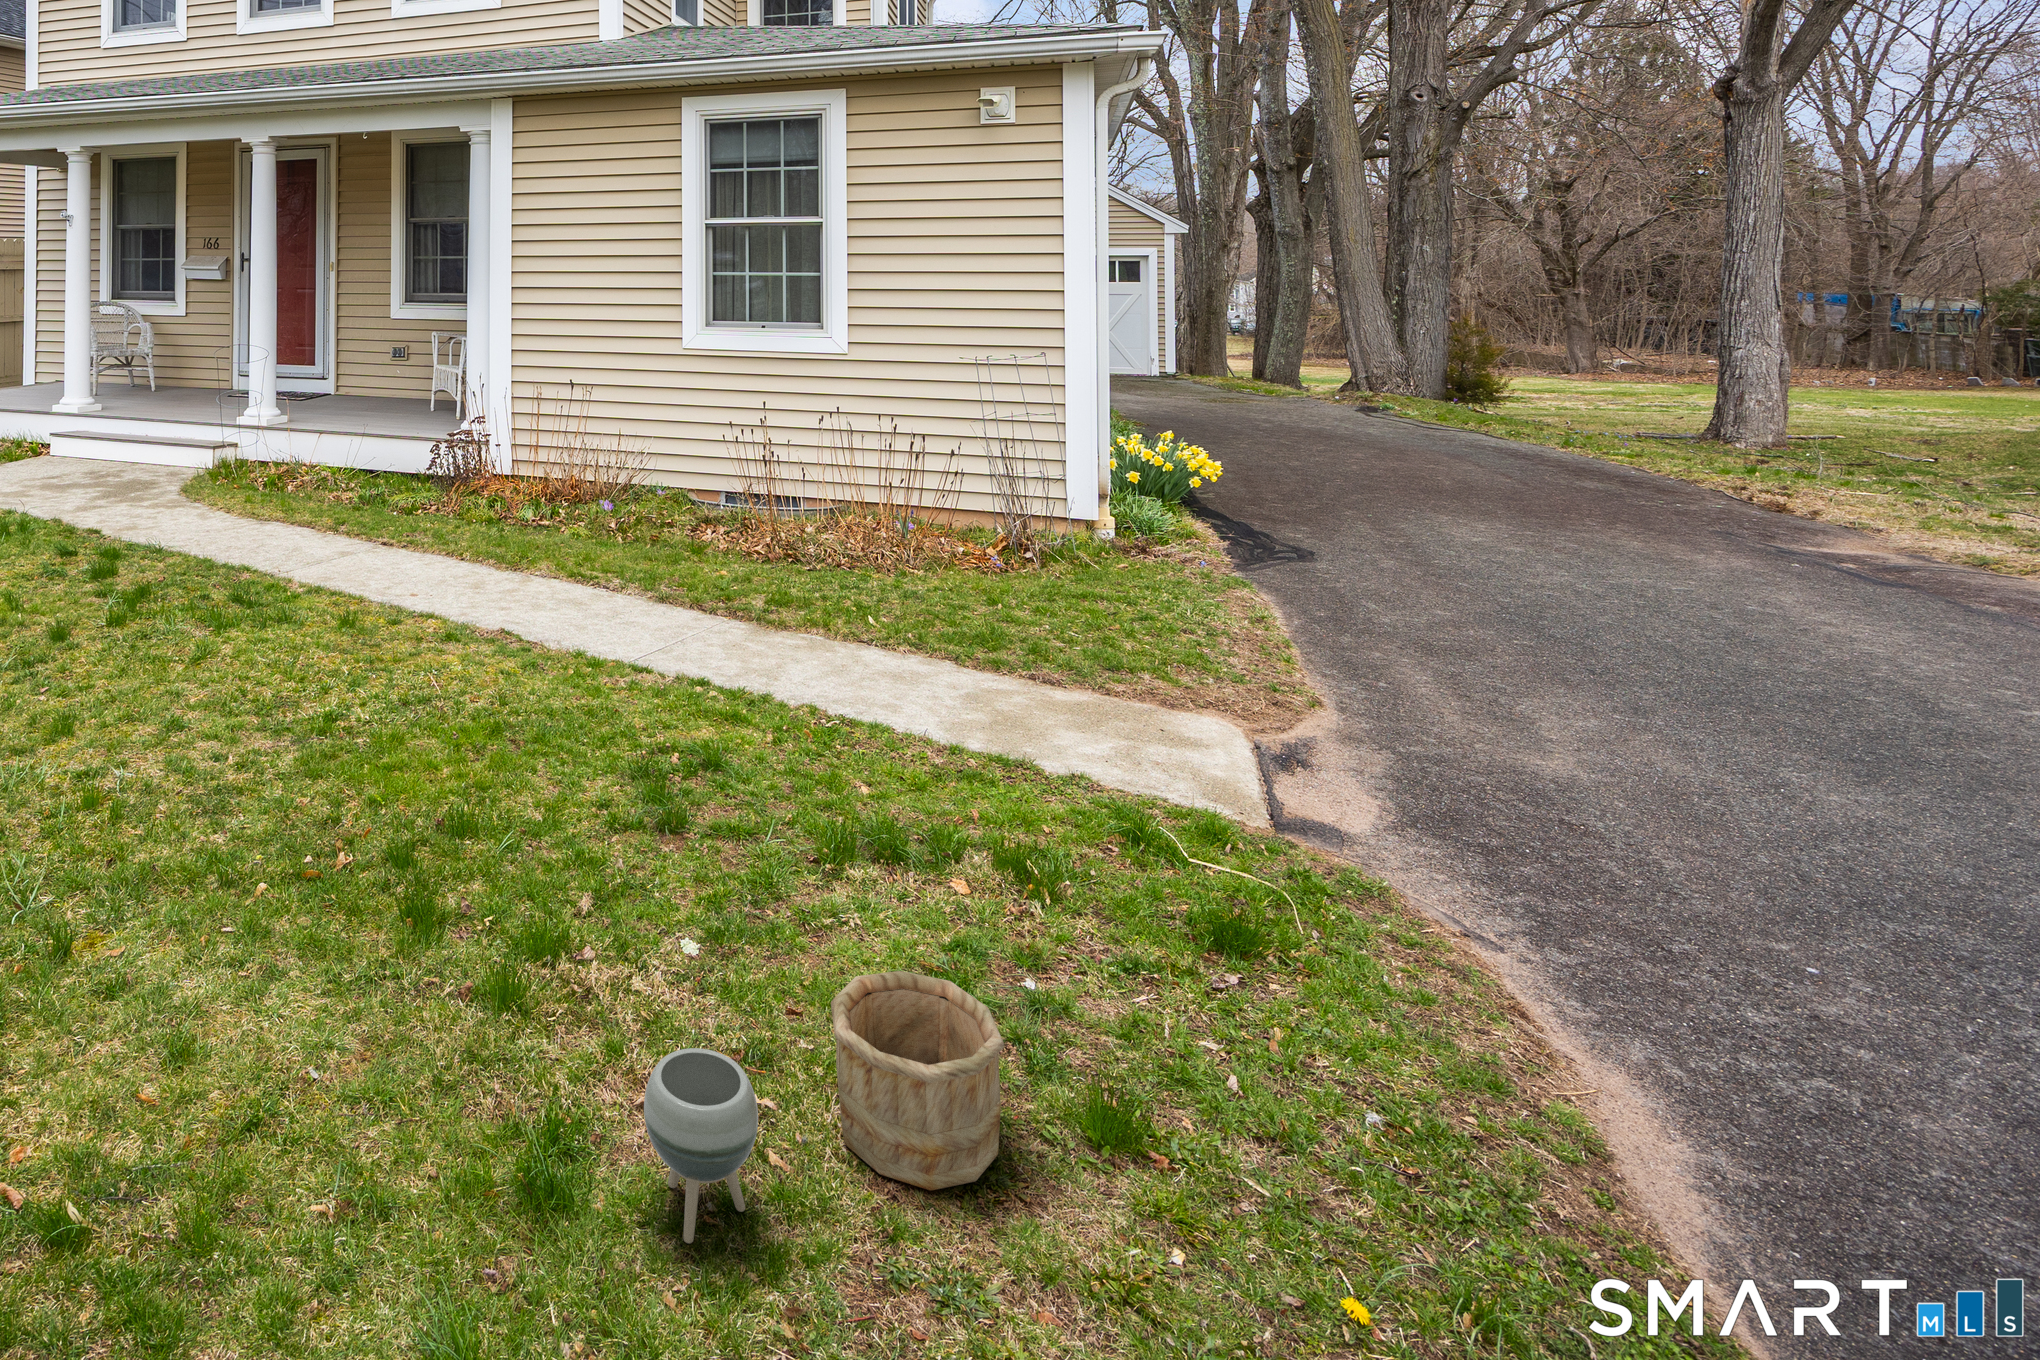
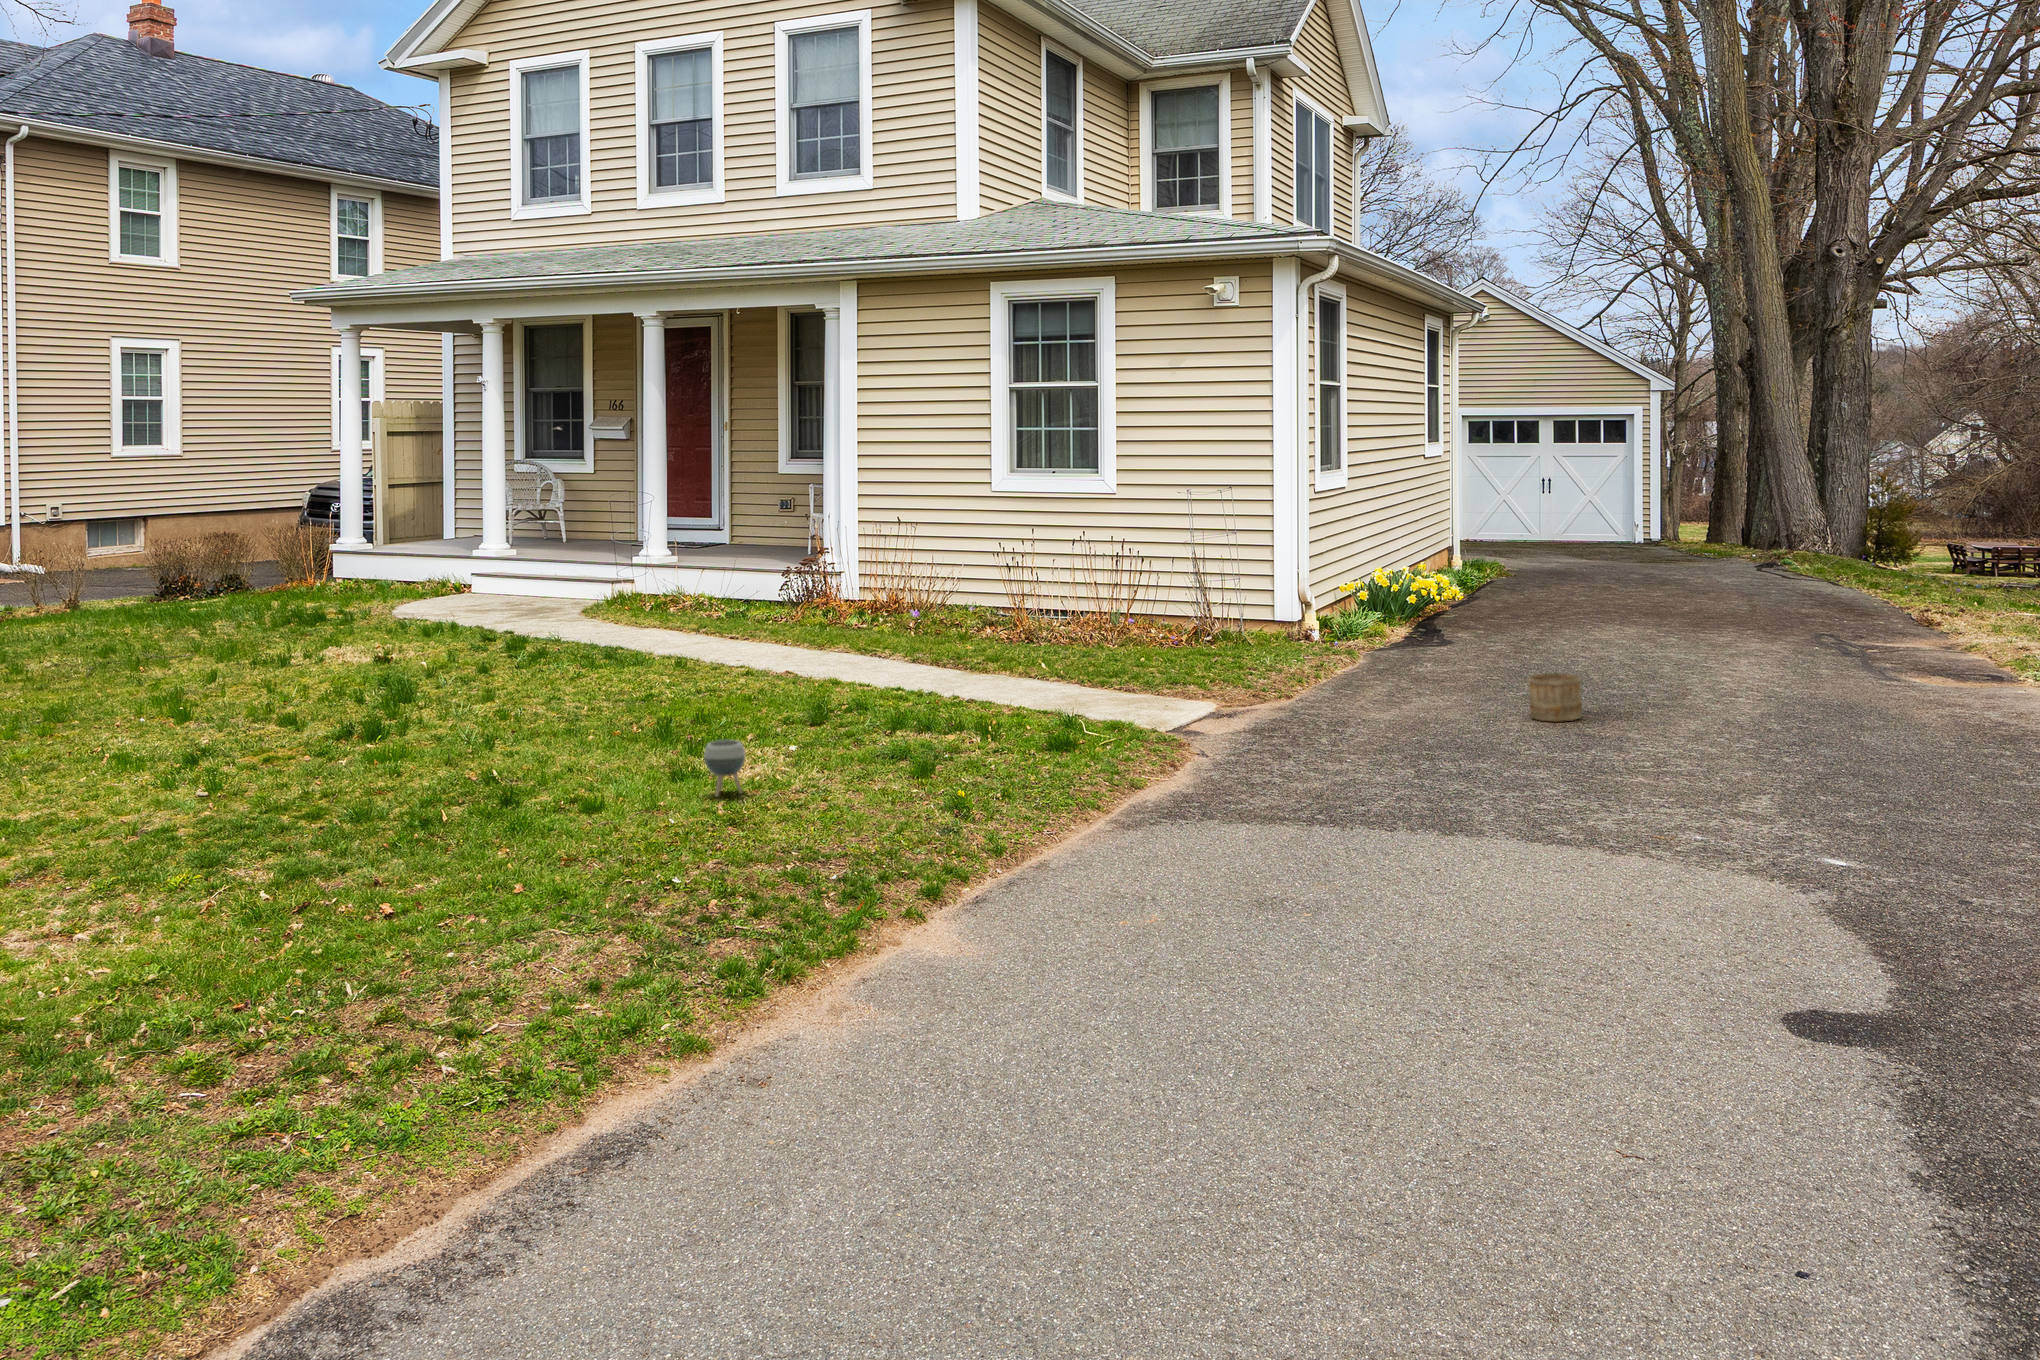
wooden bucket: present [831,971,1004,1191] -> present [1527,673,1582,722]

